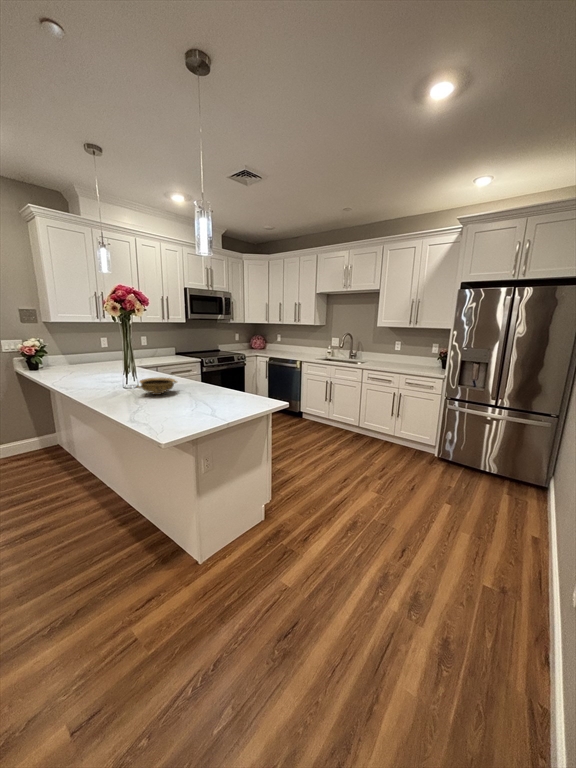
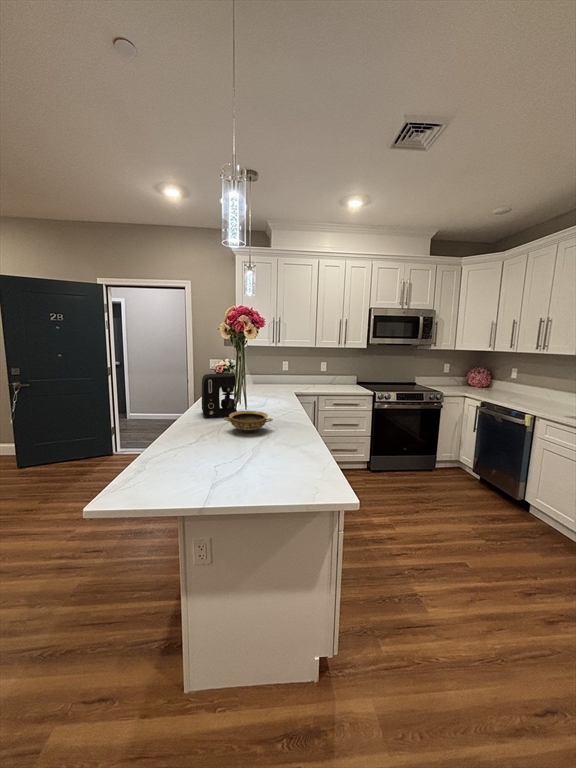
coffee maker: none [75,348,125,393] -> present [202,373,240,418]

